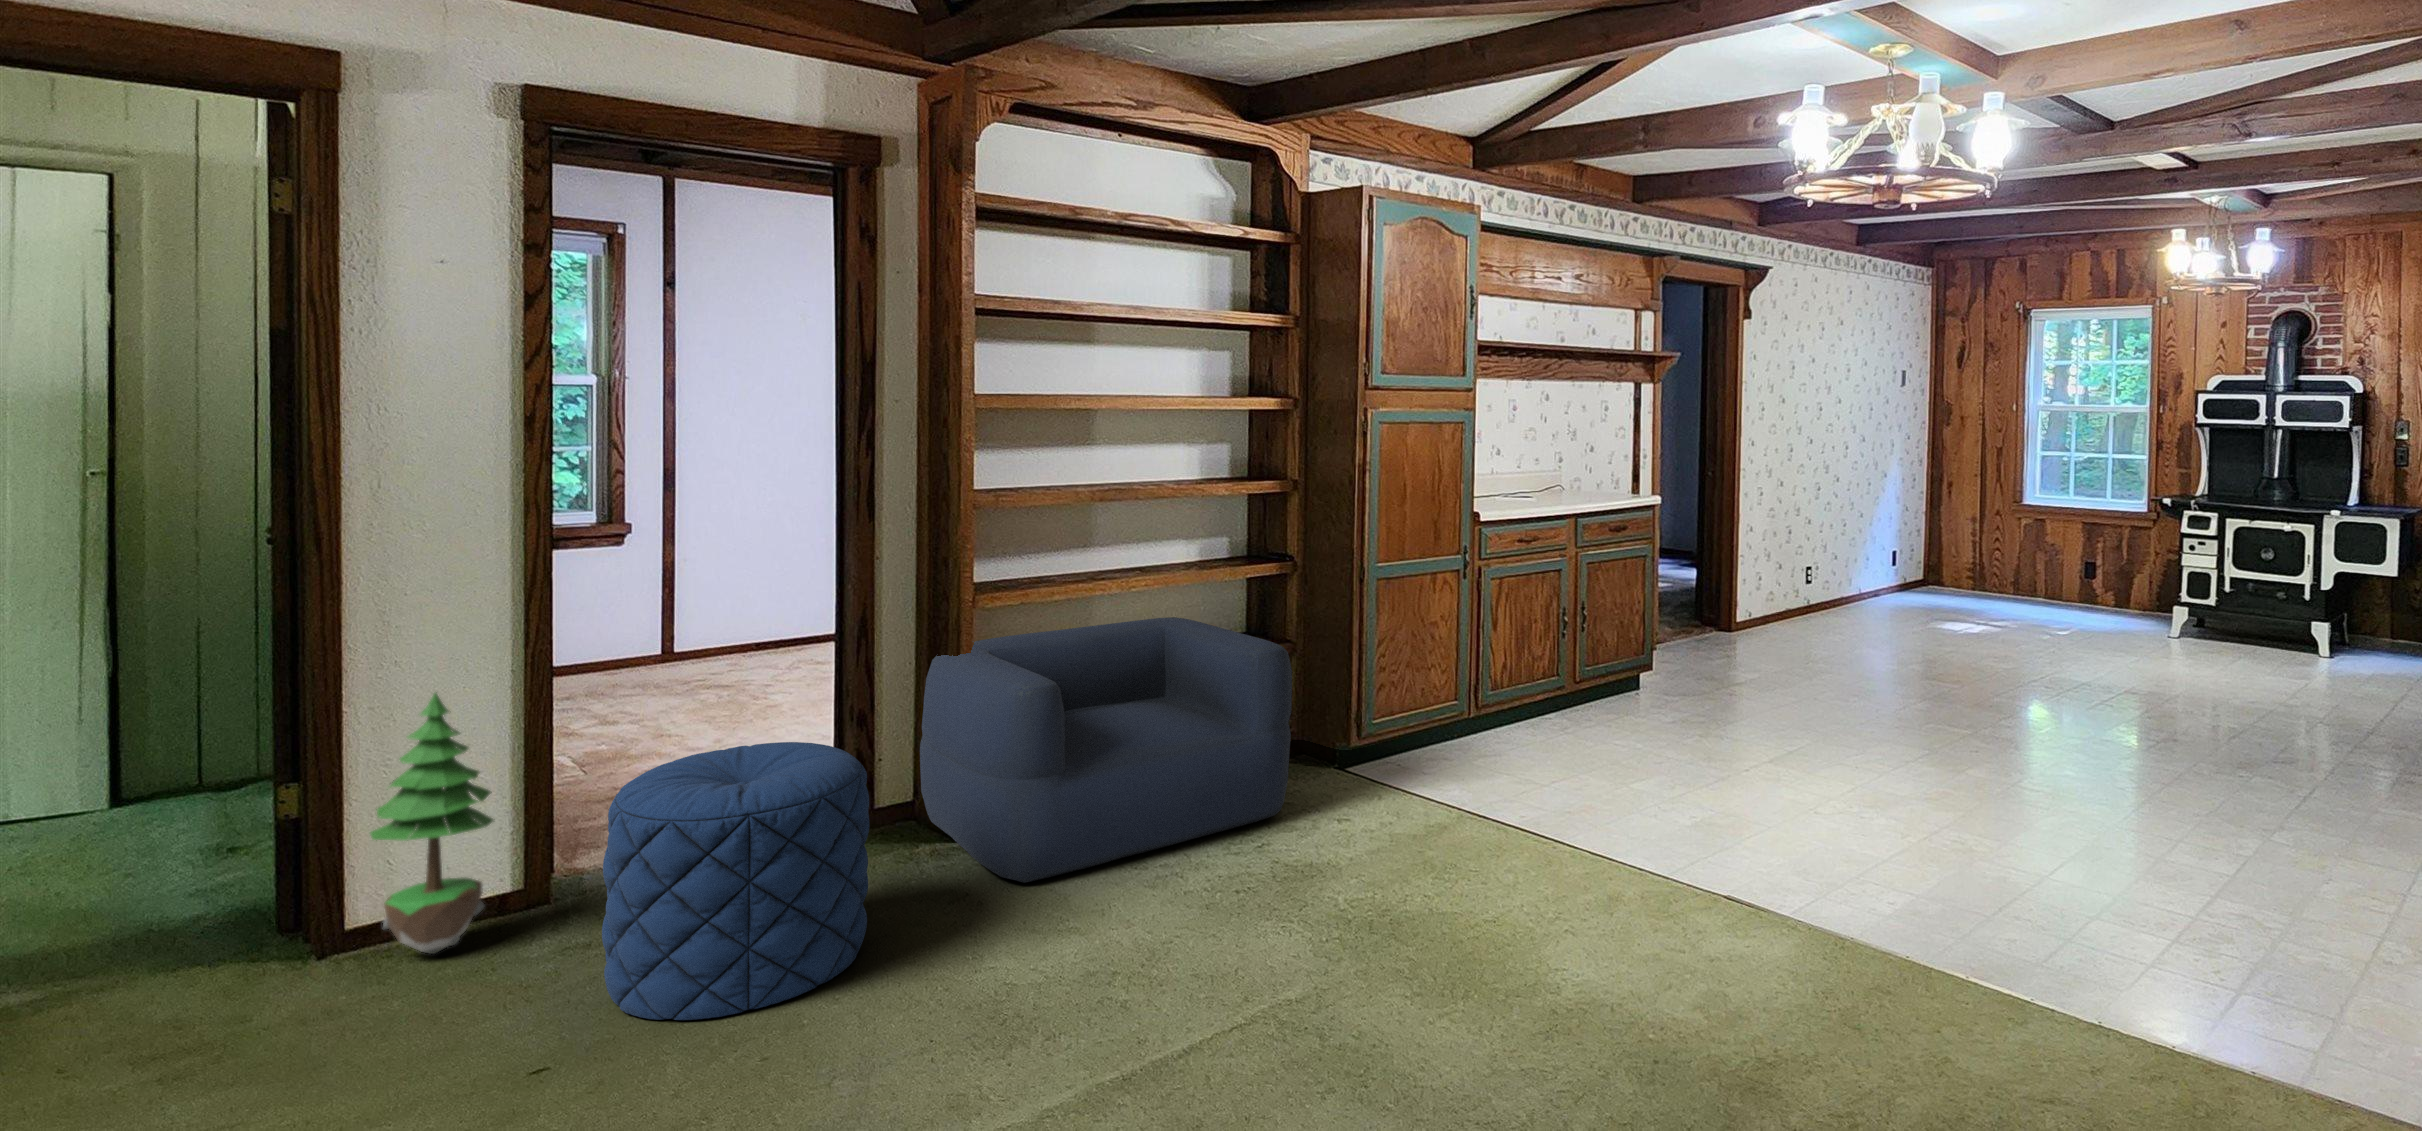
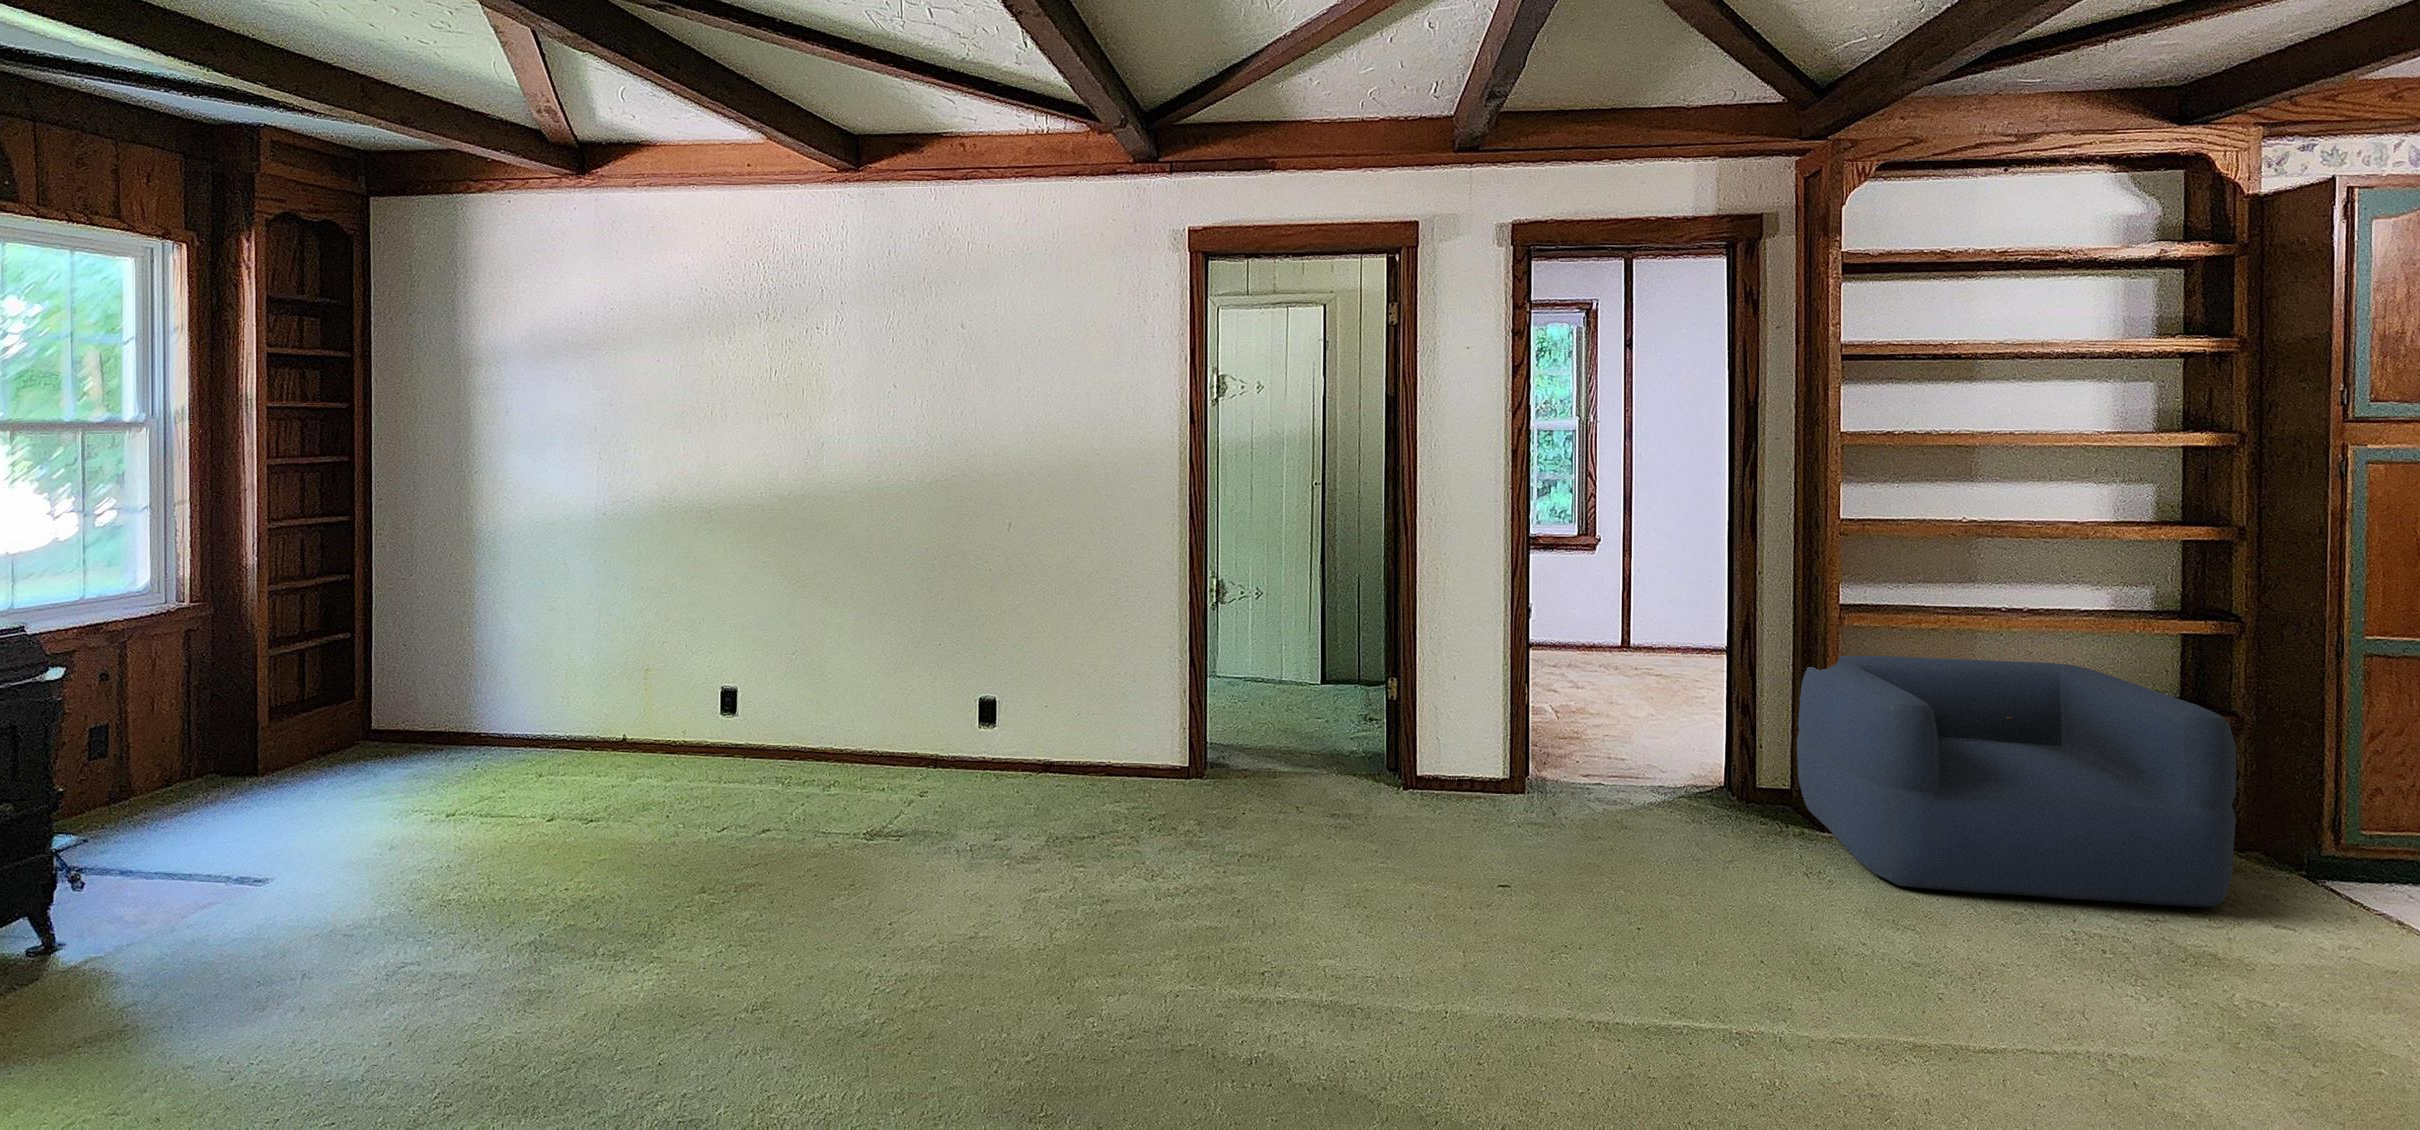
potted tree: present [370,693,494,954] -> none [1434,629,1499,804]
pouf: present [602,742,869,1020] -> none [1564,705,1752,910]

